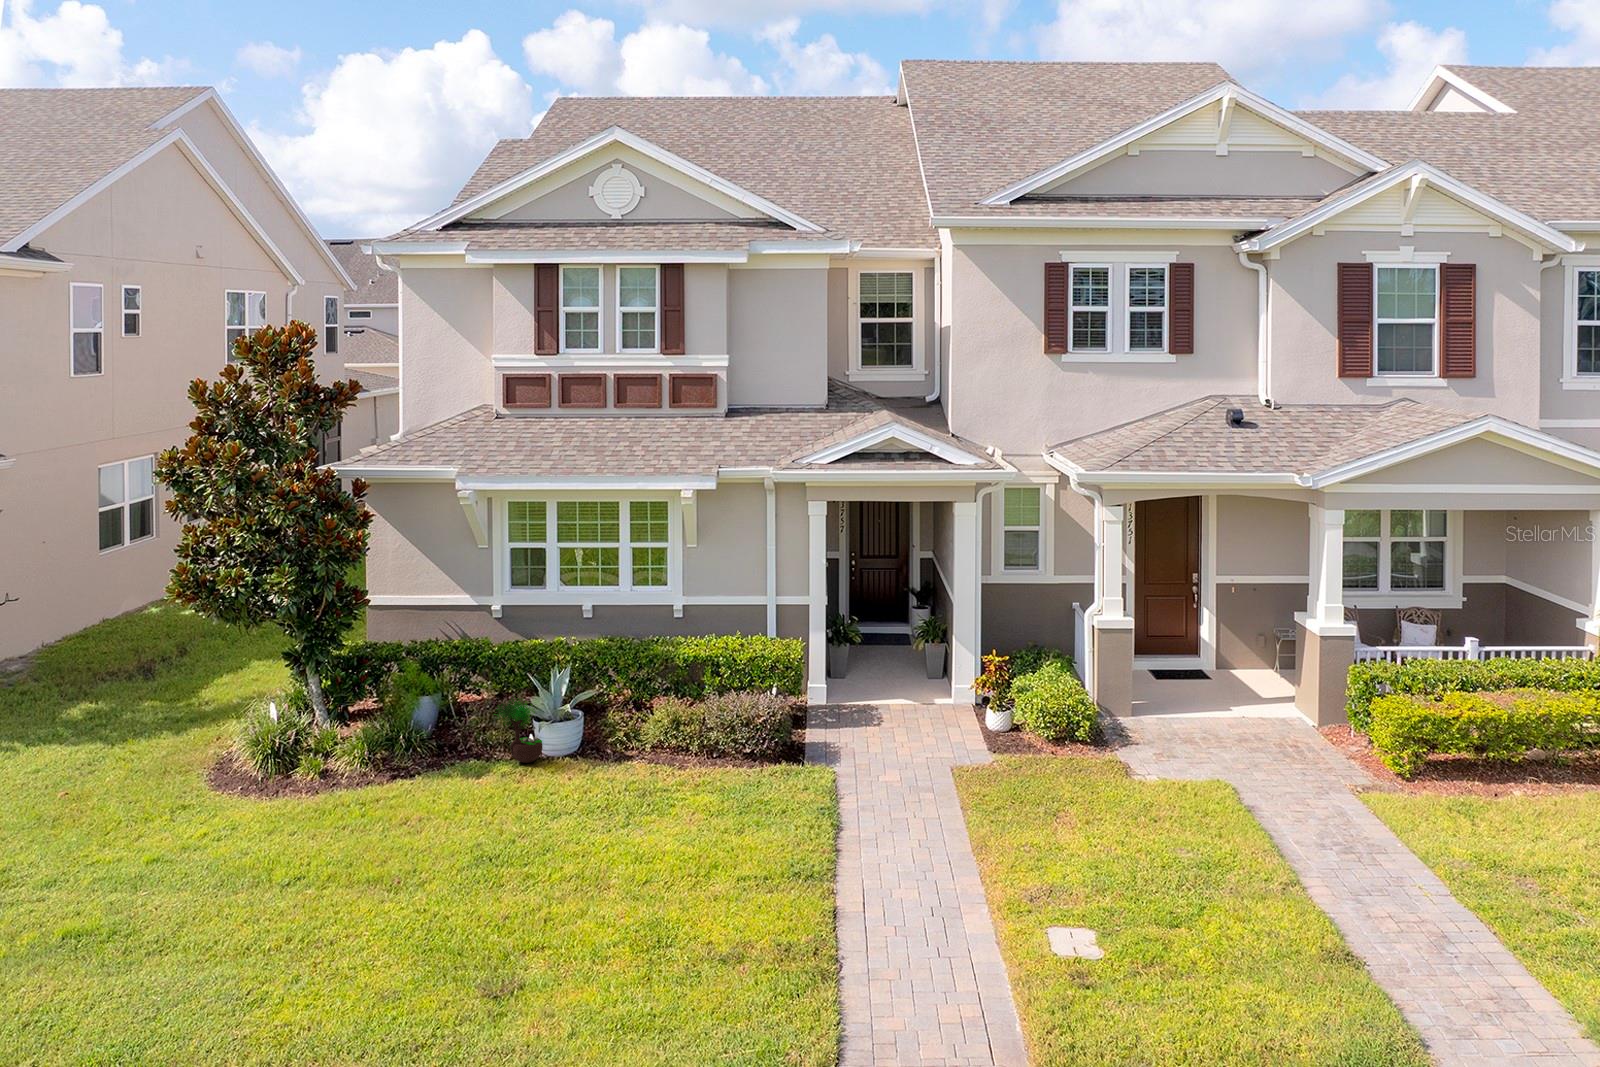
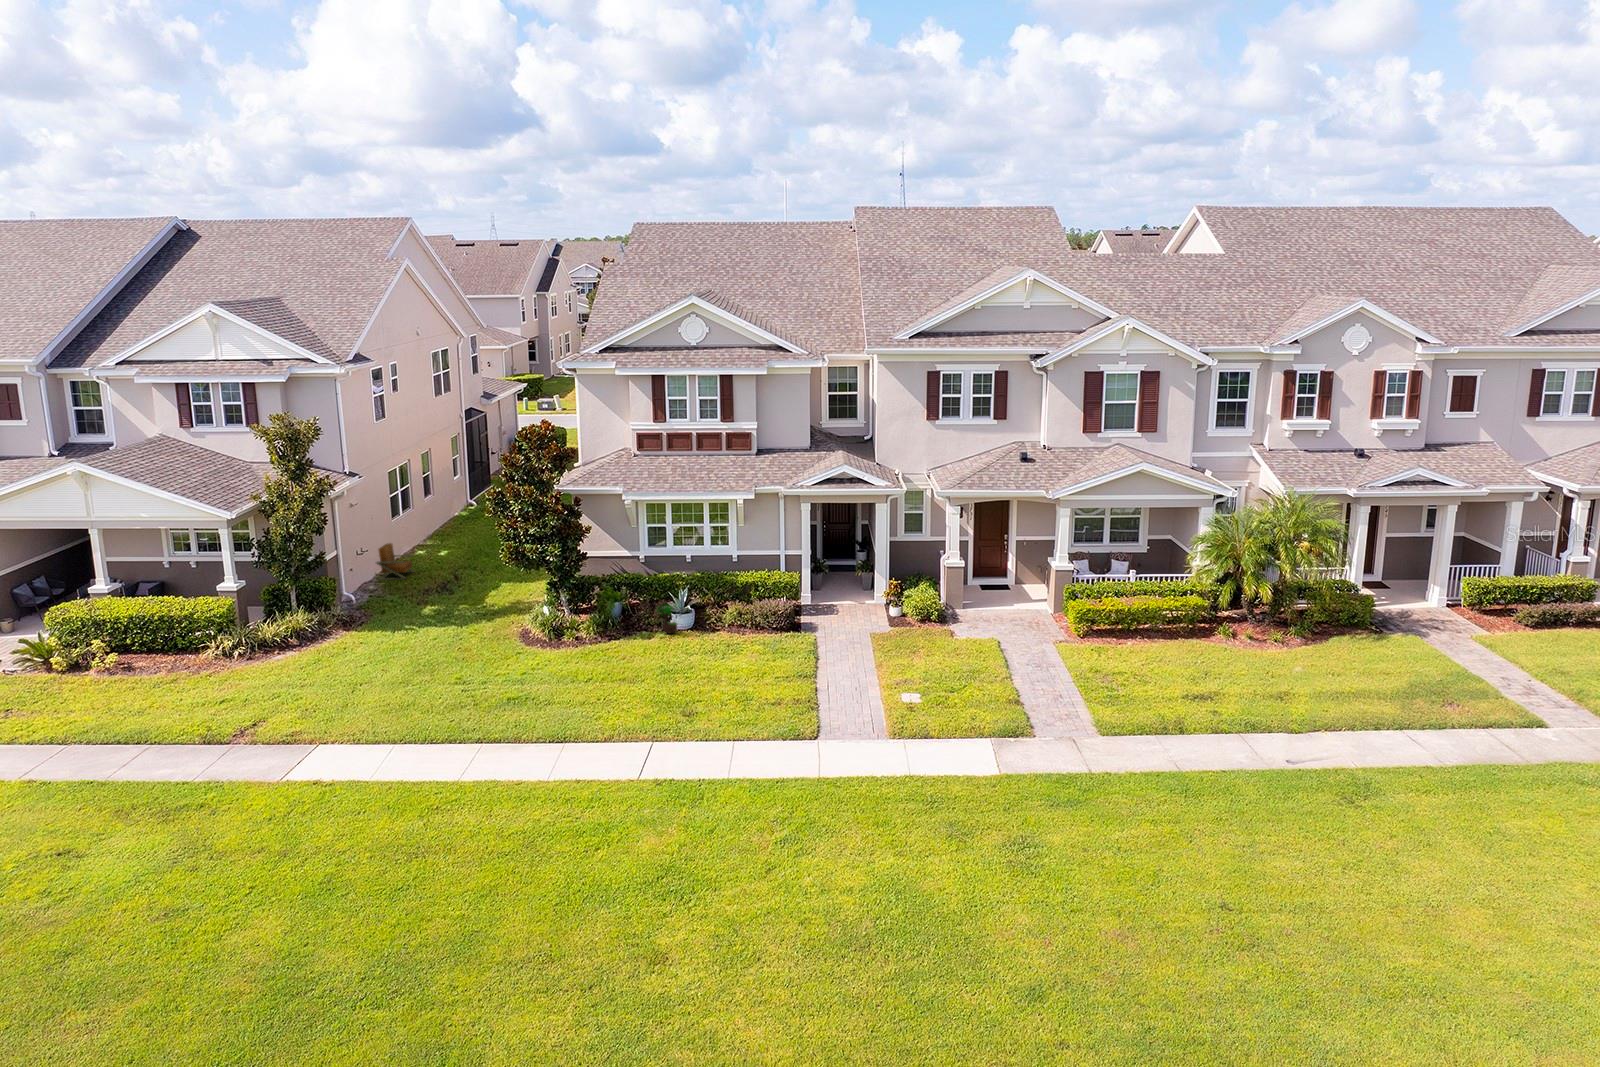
lounge chair: none [50,584,135,648] -> present [376,543,414,580]

